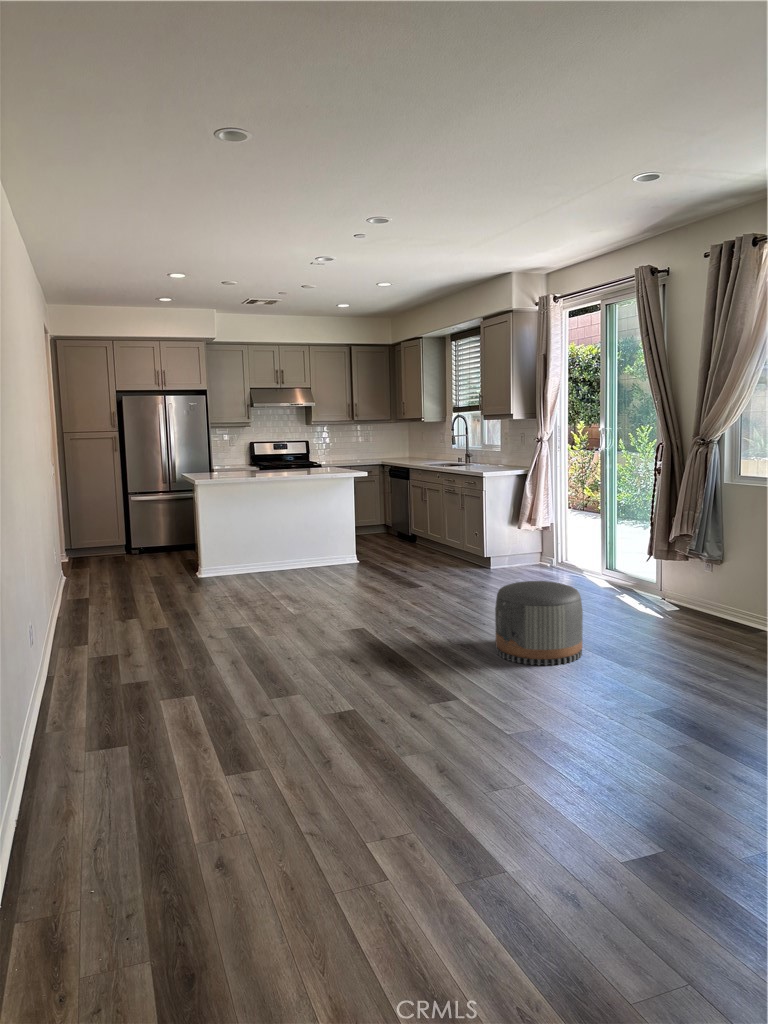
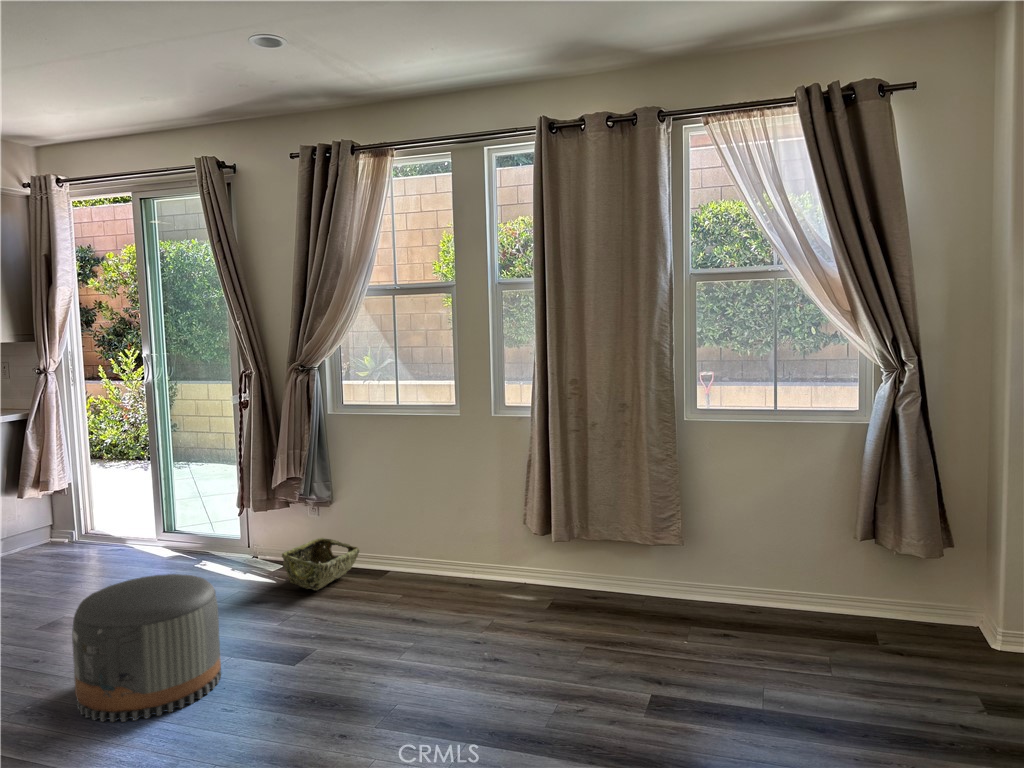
woven basket: none [664,591,739,630] -> present [282,538,360,590]

